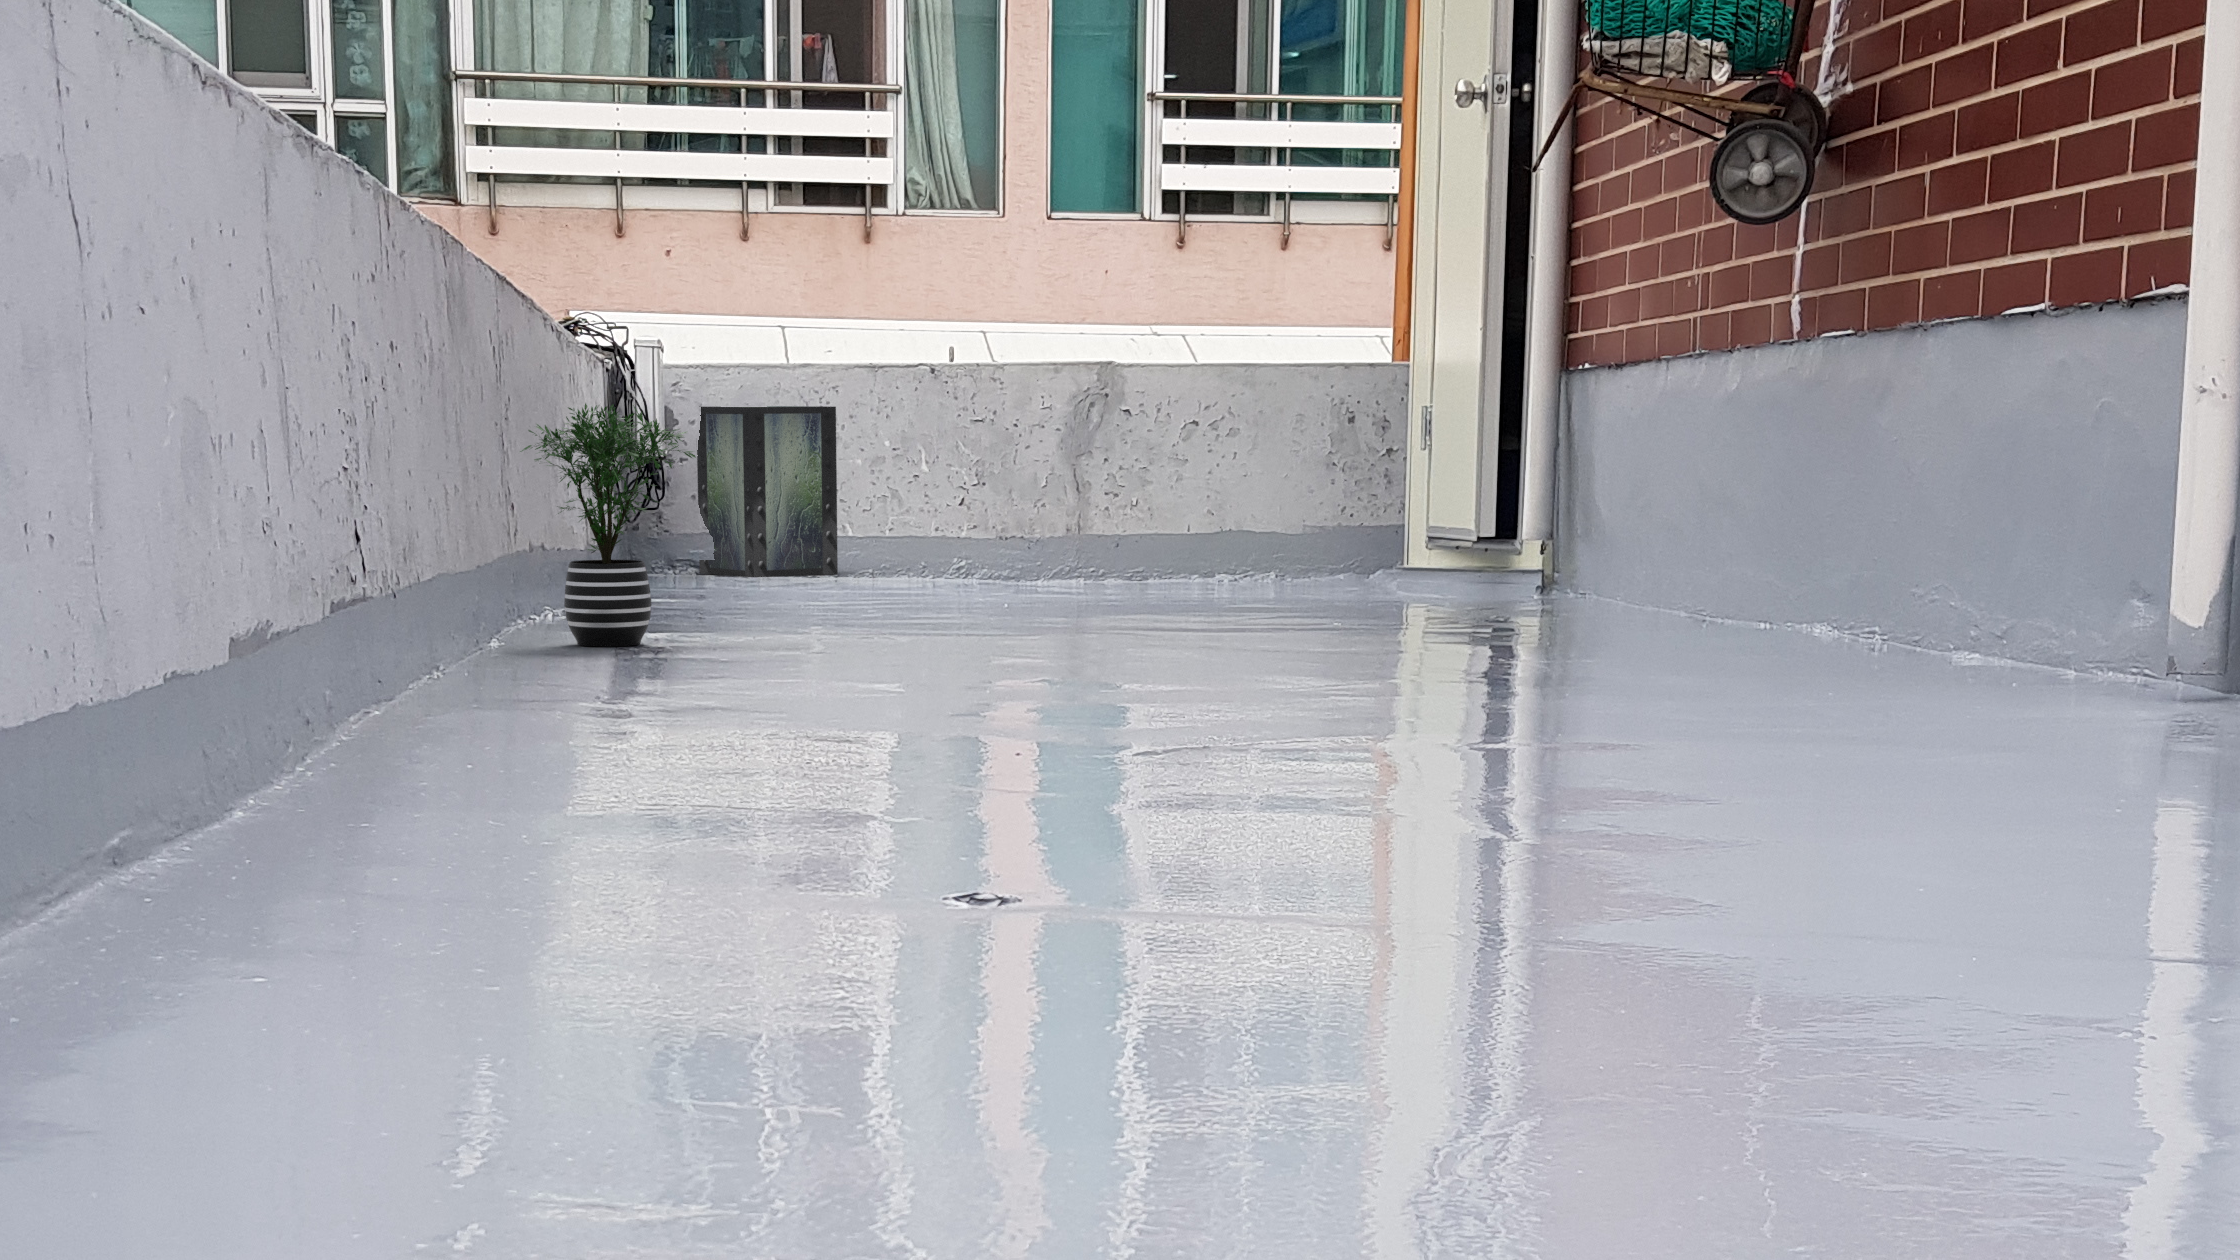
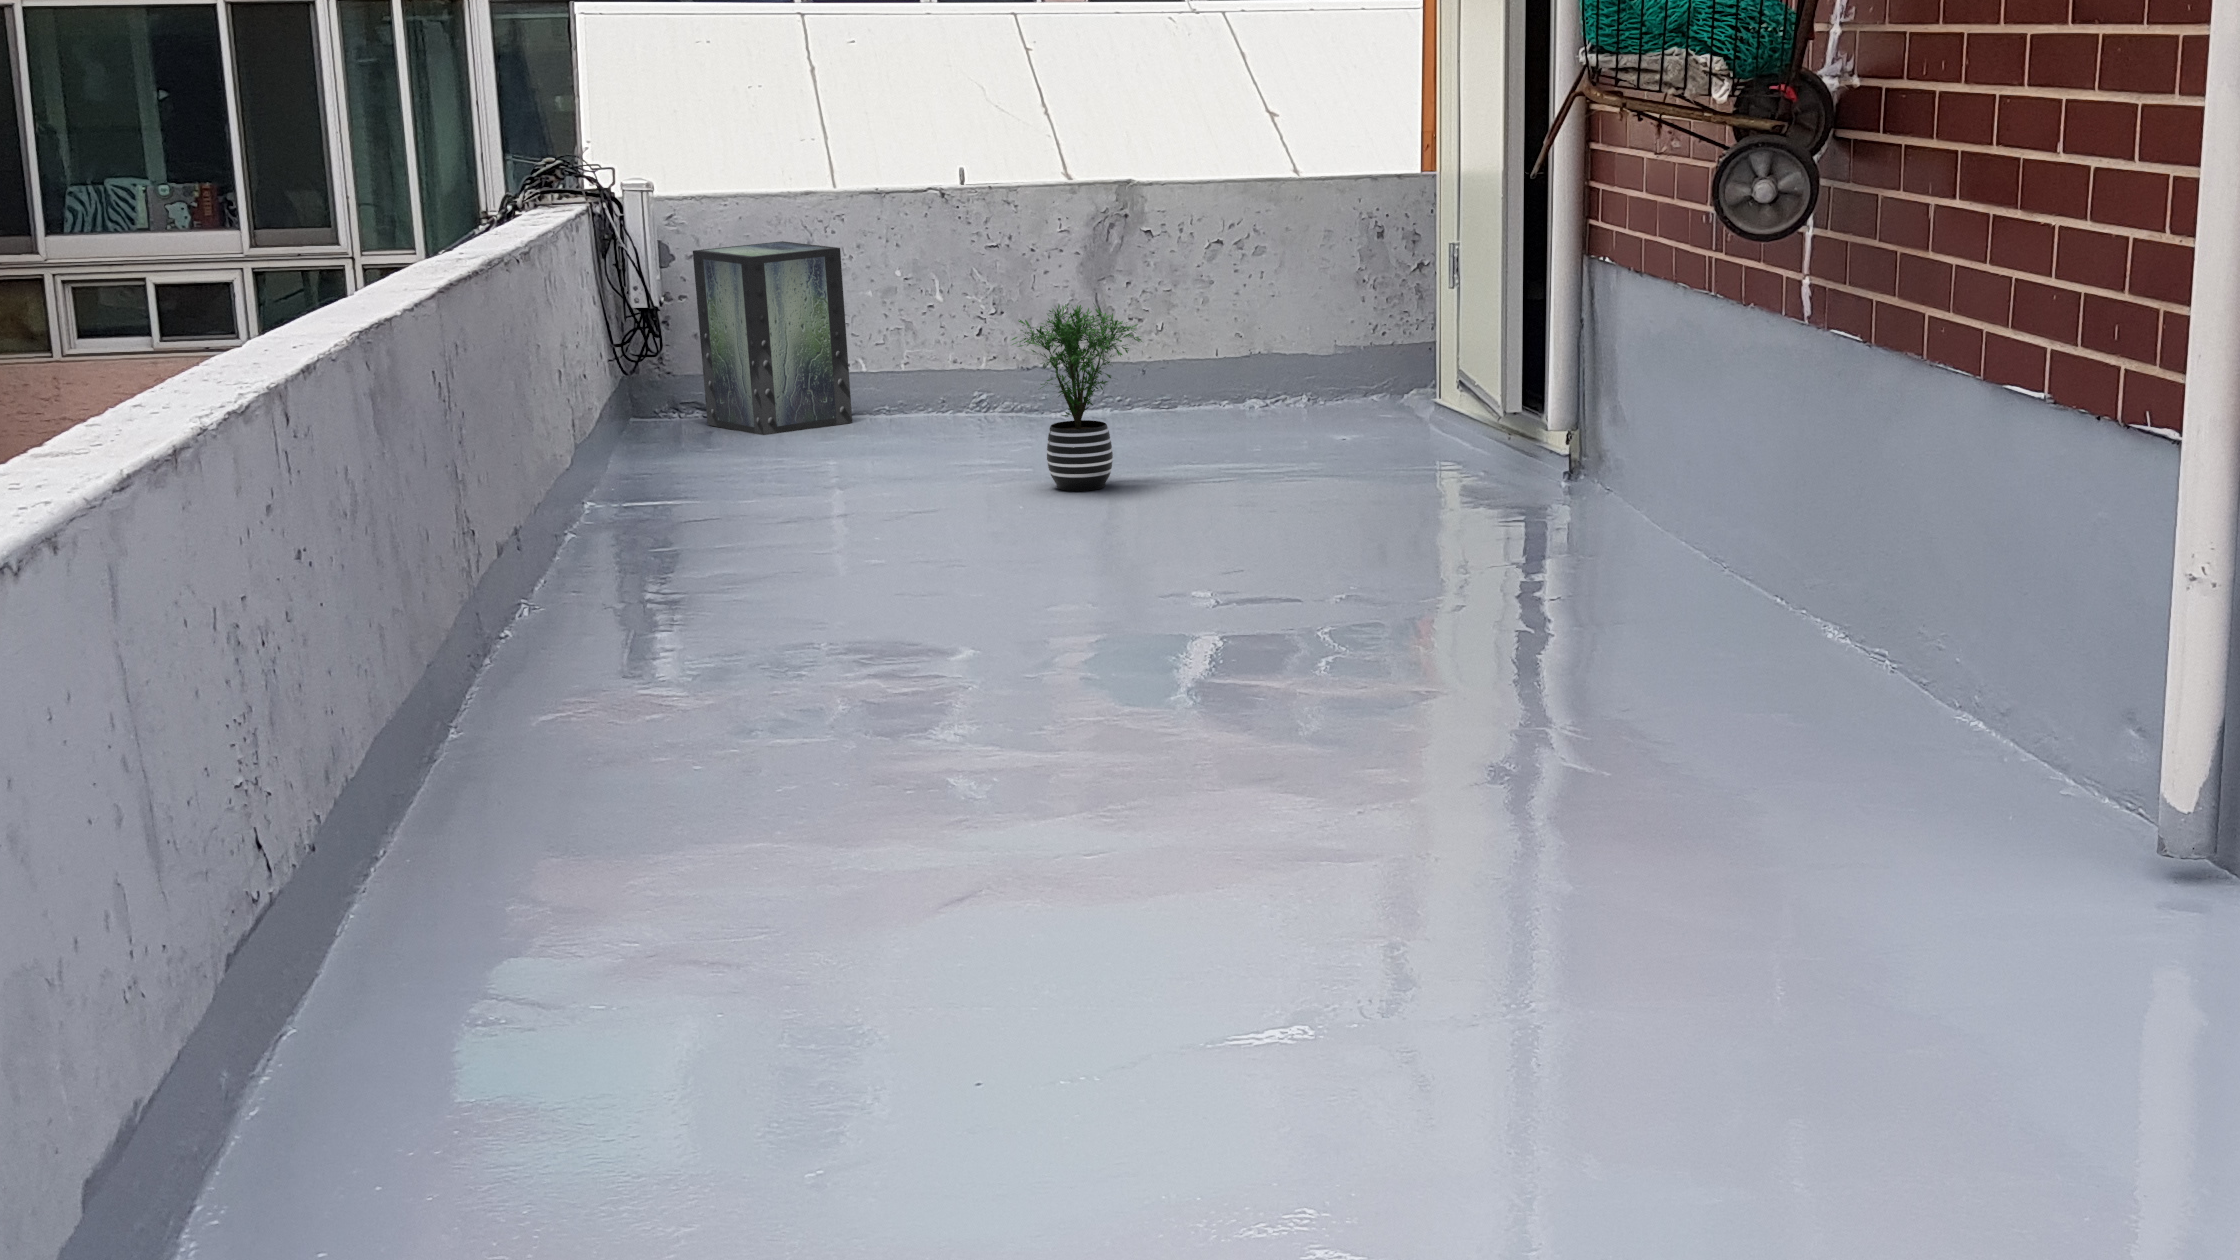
potted plant: present [520,403,696,646] -> present [1012,304,1142,491]

